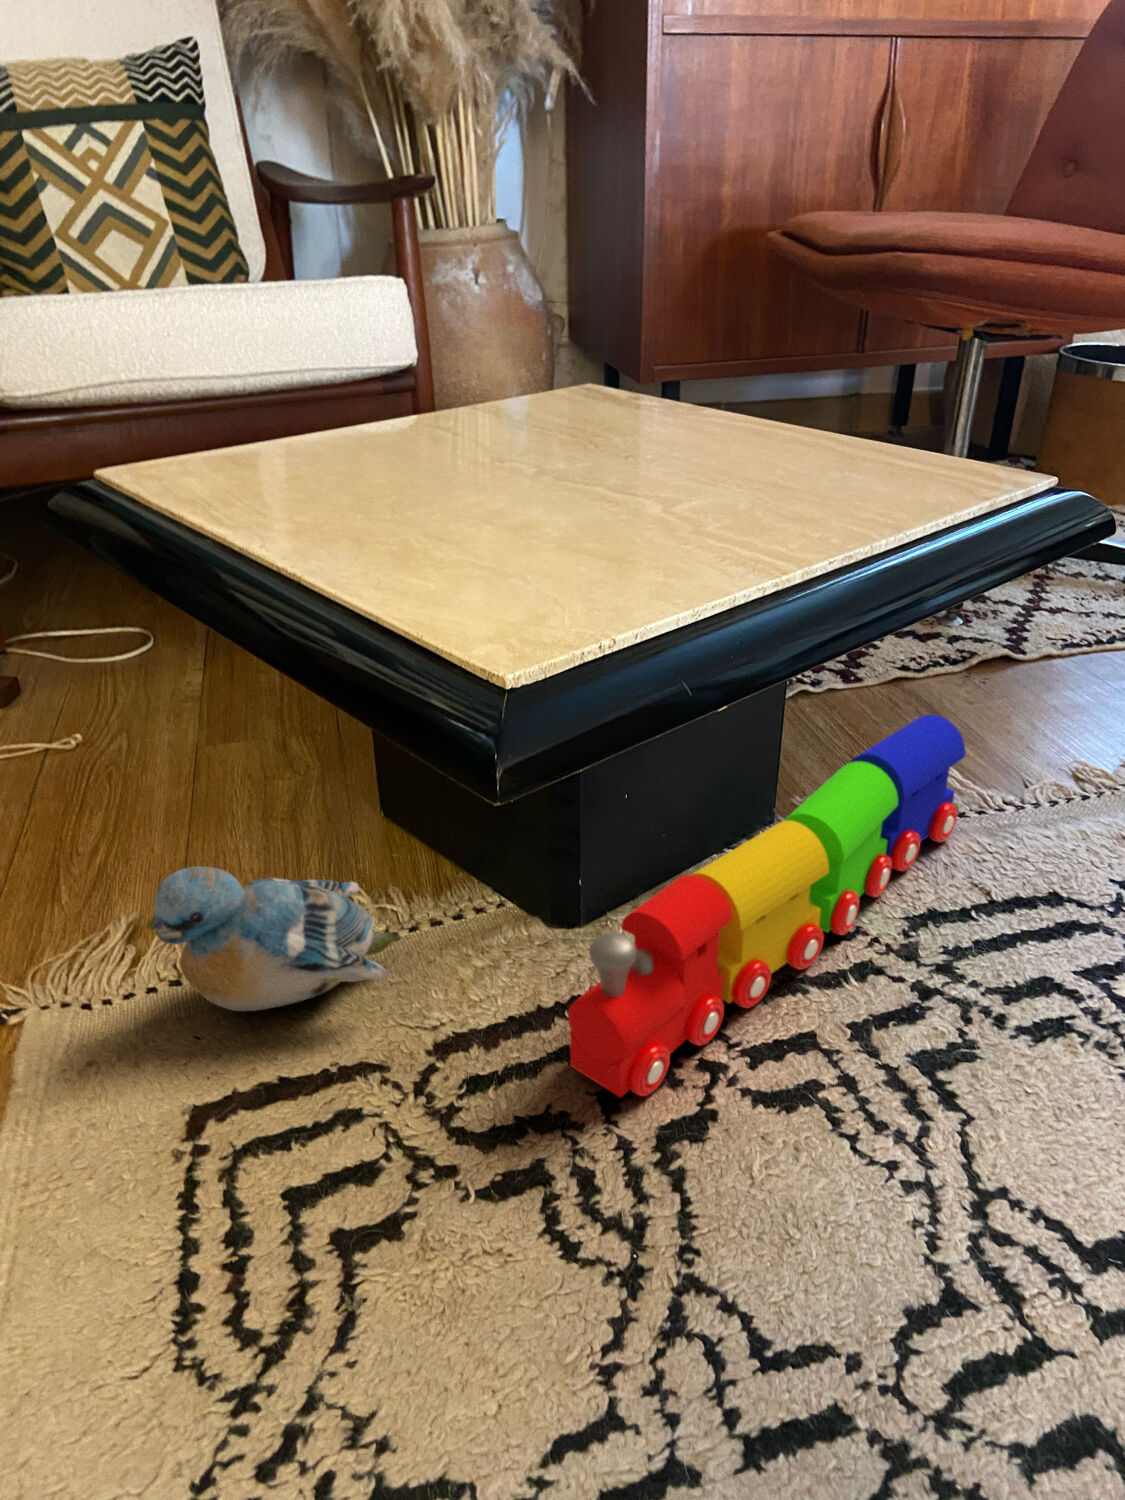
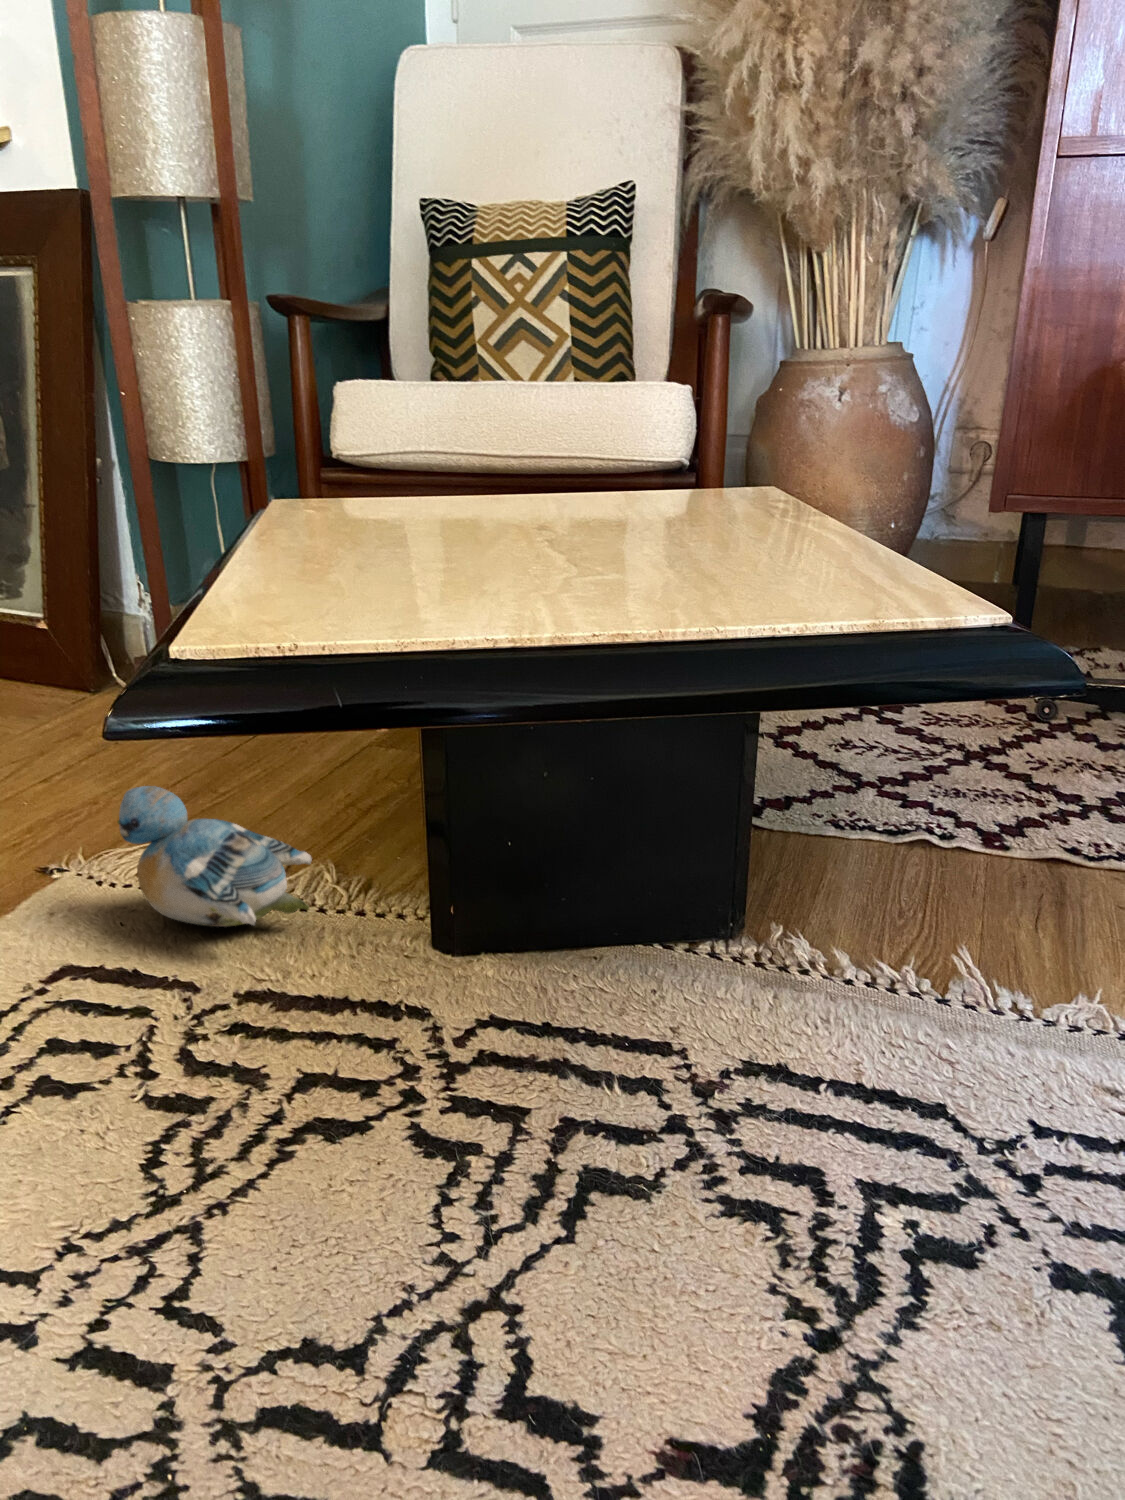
toy train: present [568,715,966,1097] -> none [304,868,918,1091]

